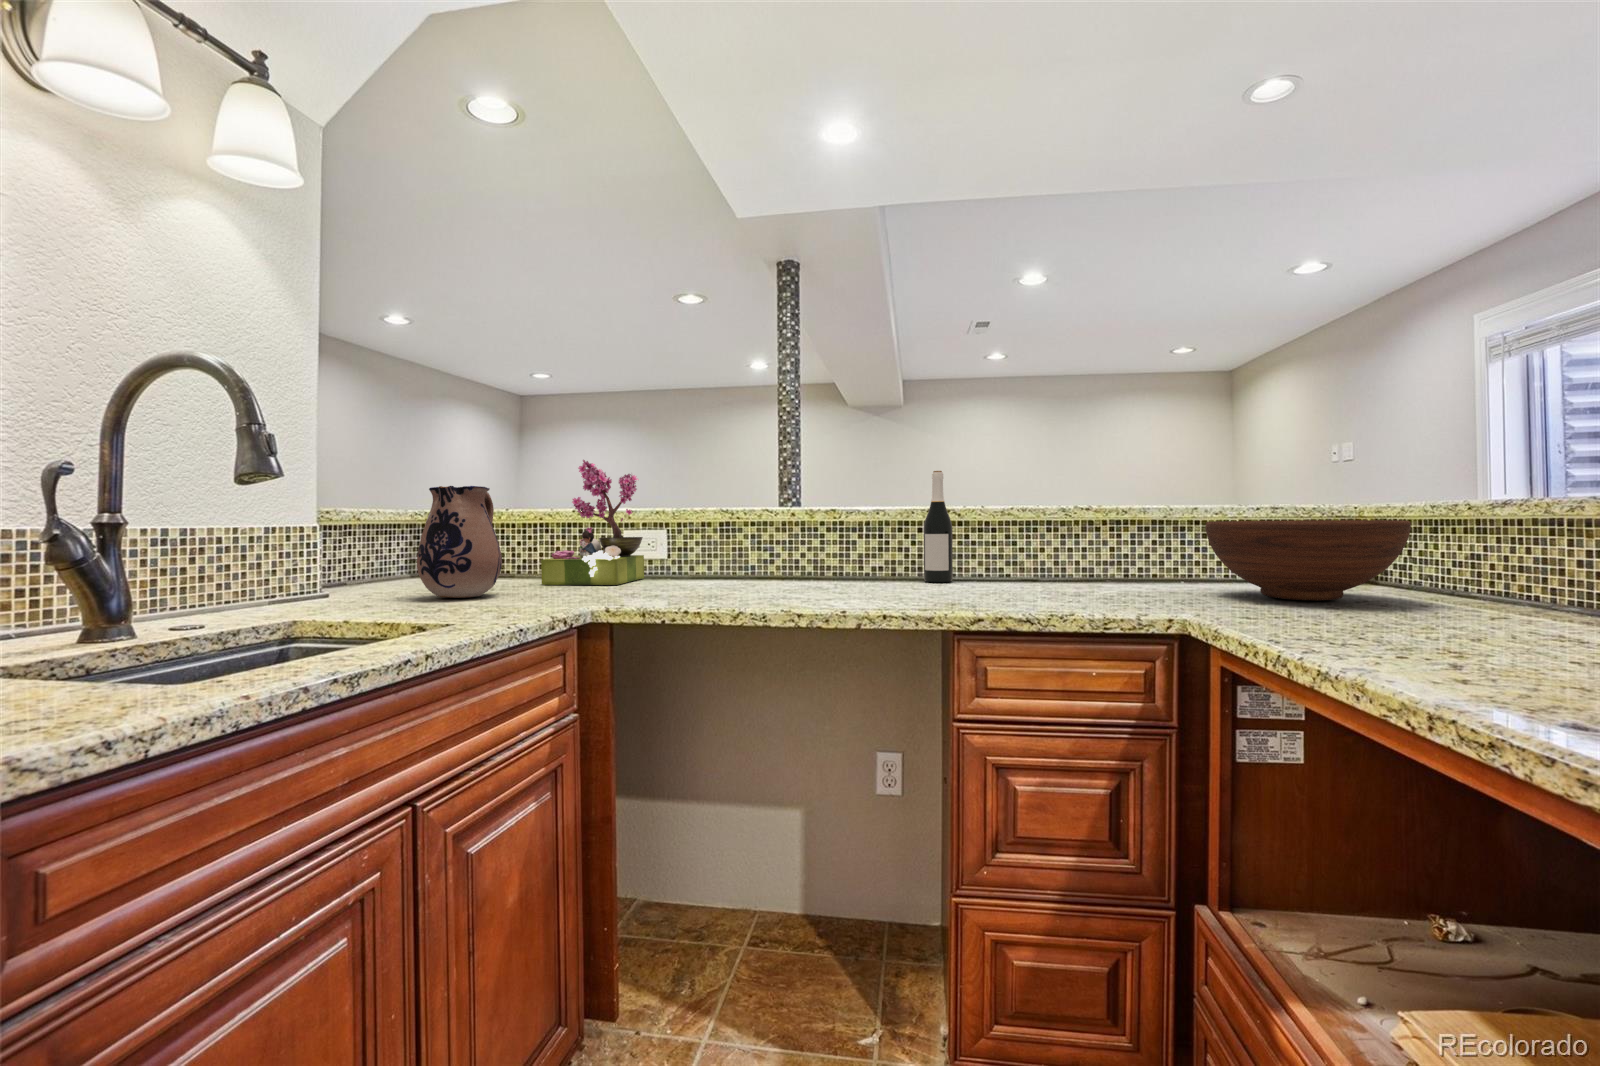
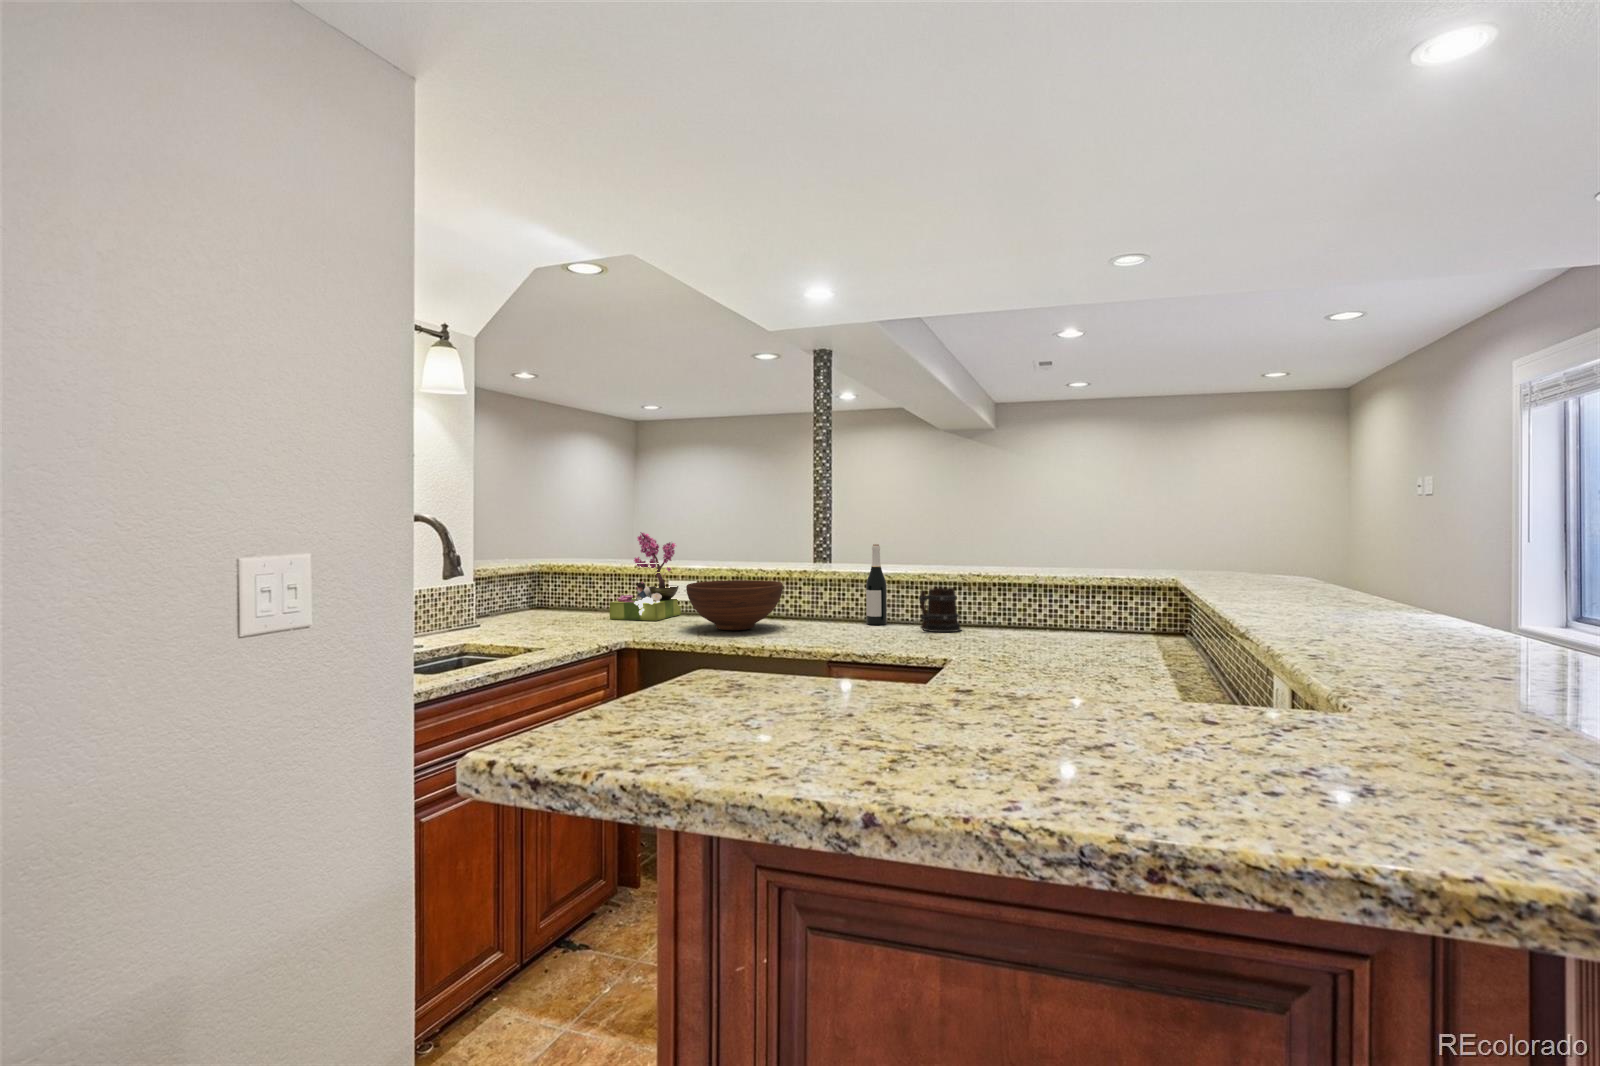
ceramic pitcher: present [417,486,502,598] -> none [531,560,581,629]
fruit bowl: present [1205,520,1411,601] -> present [686,580,783,630]
beer mug: none [1015,527,1072,587] -> present [919,588,961,632]

